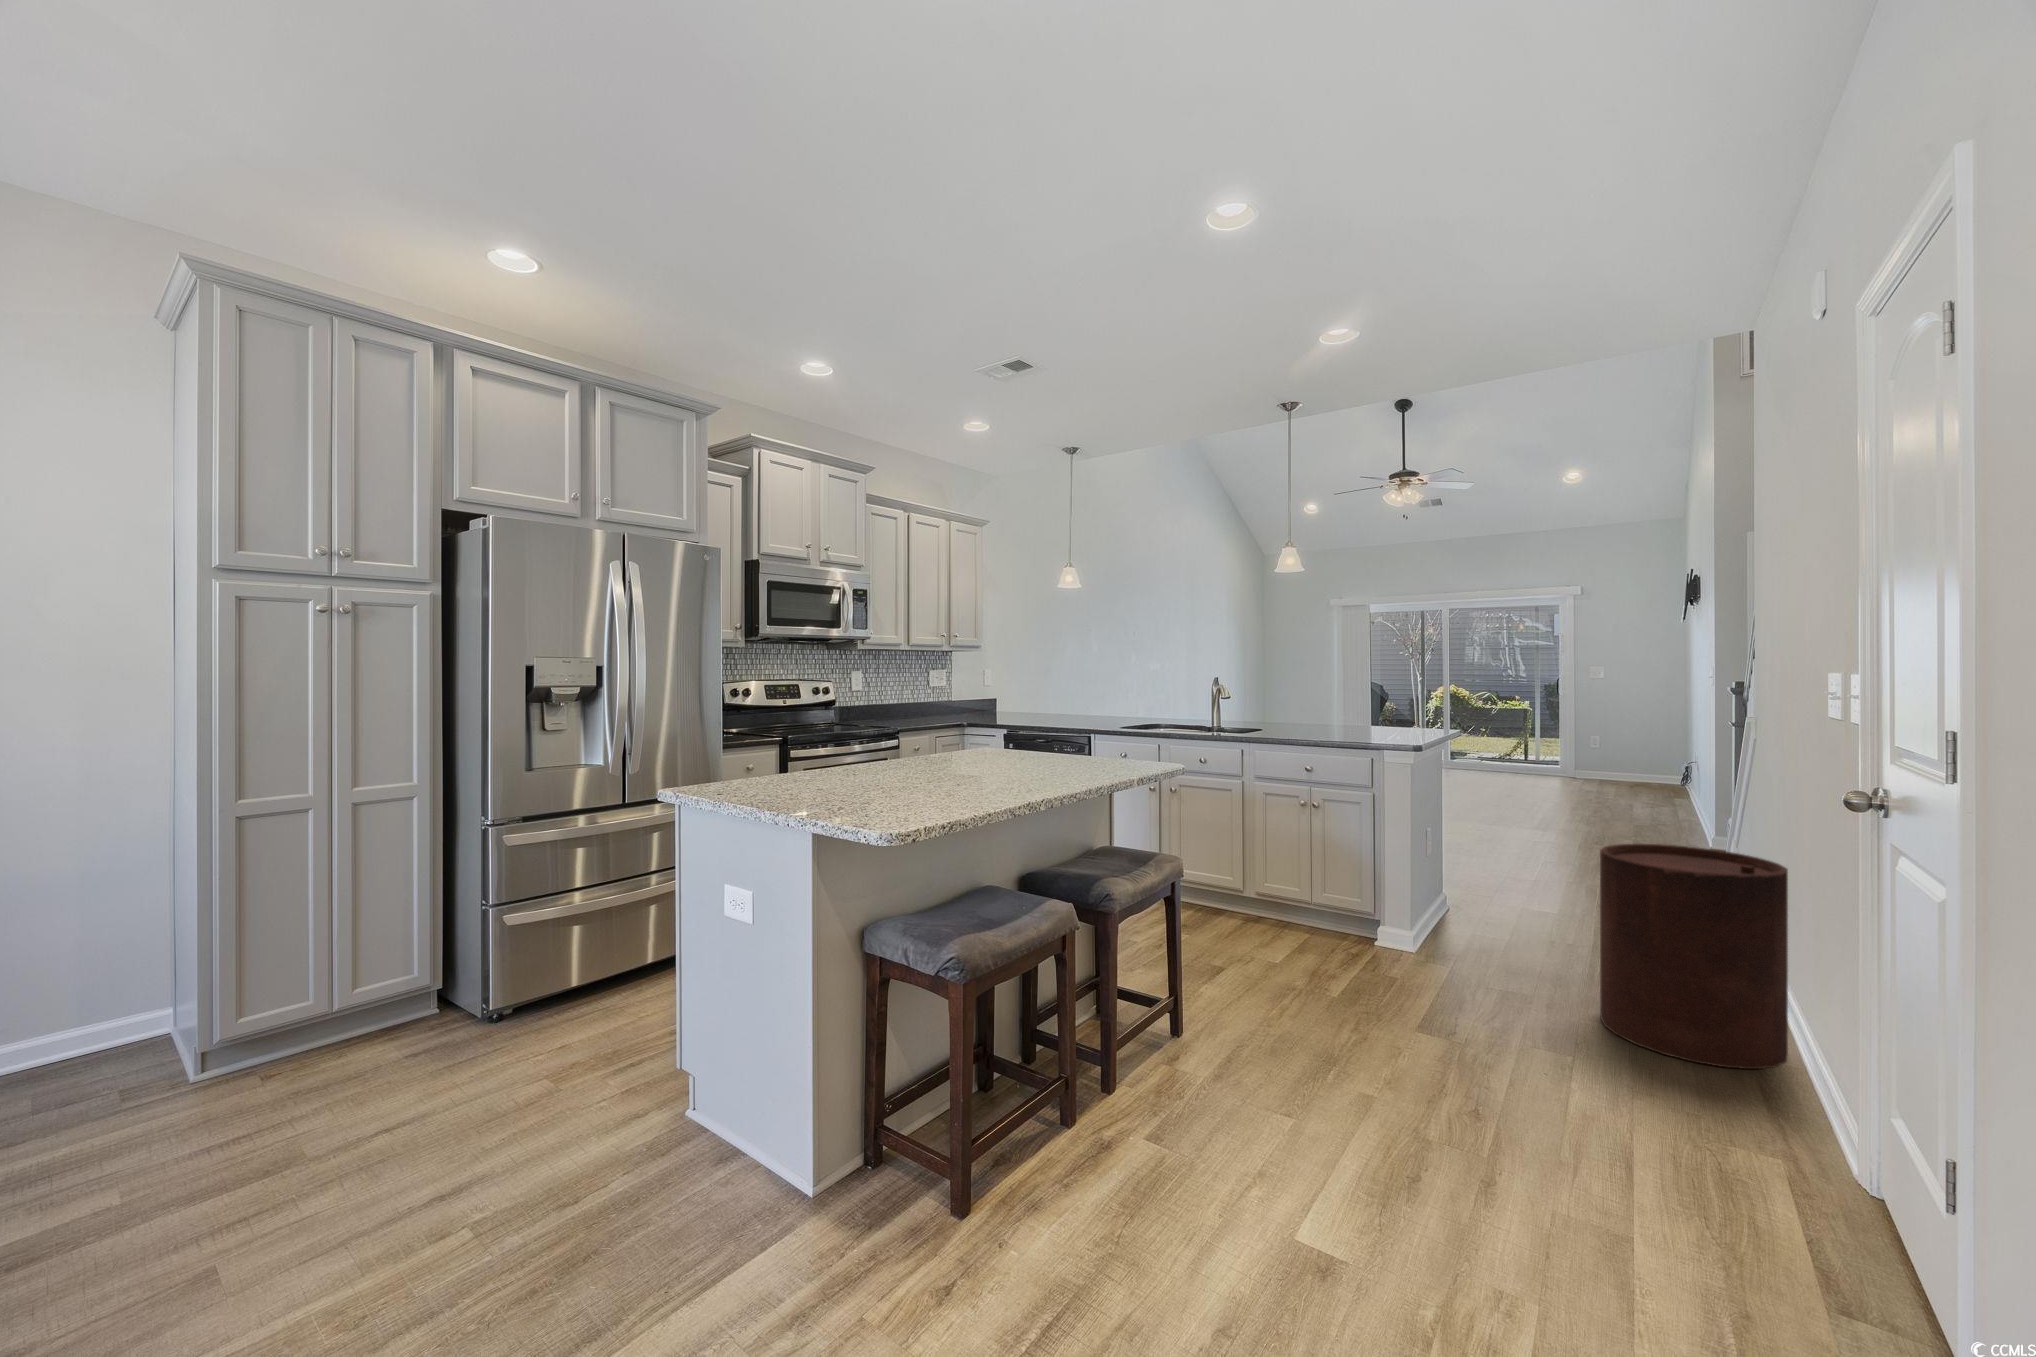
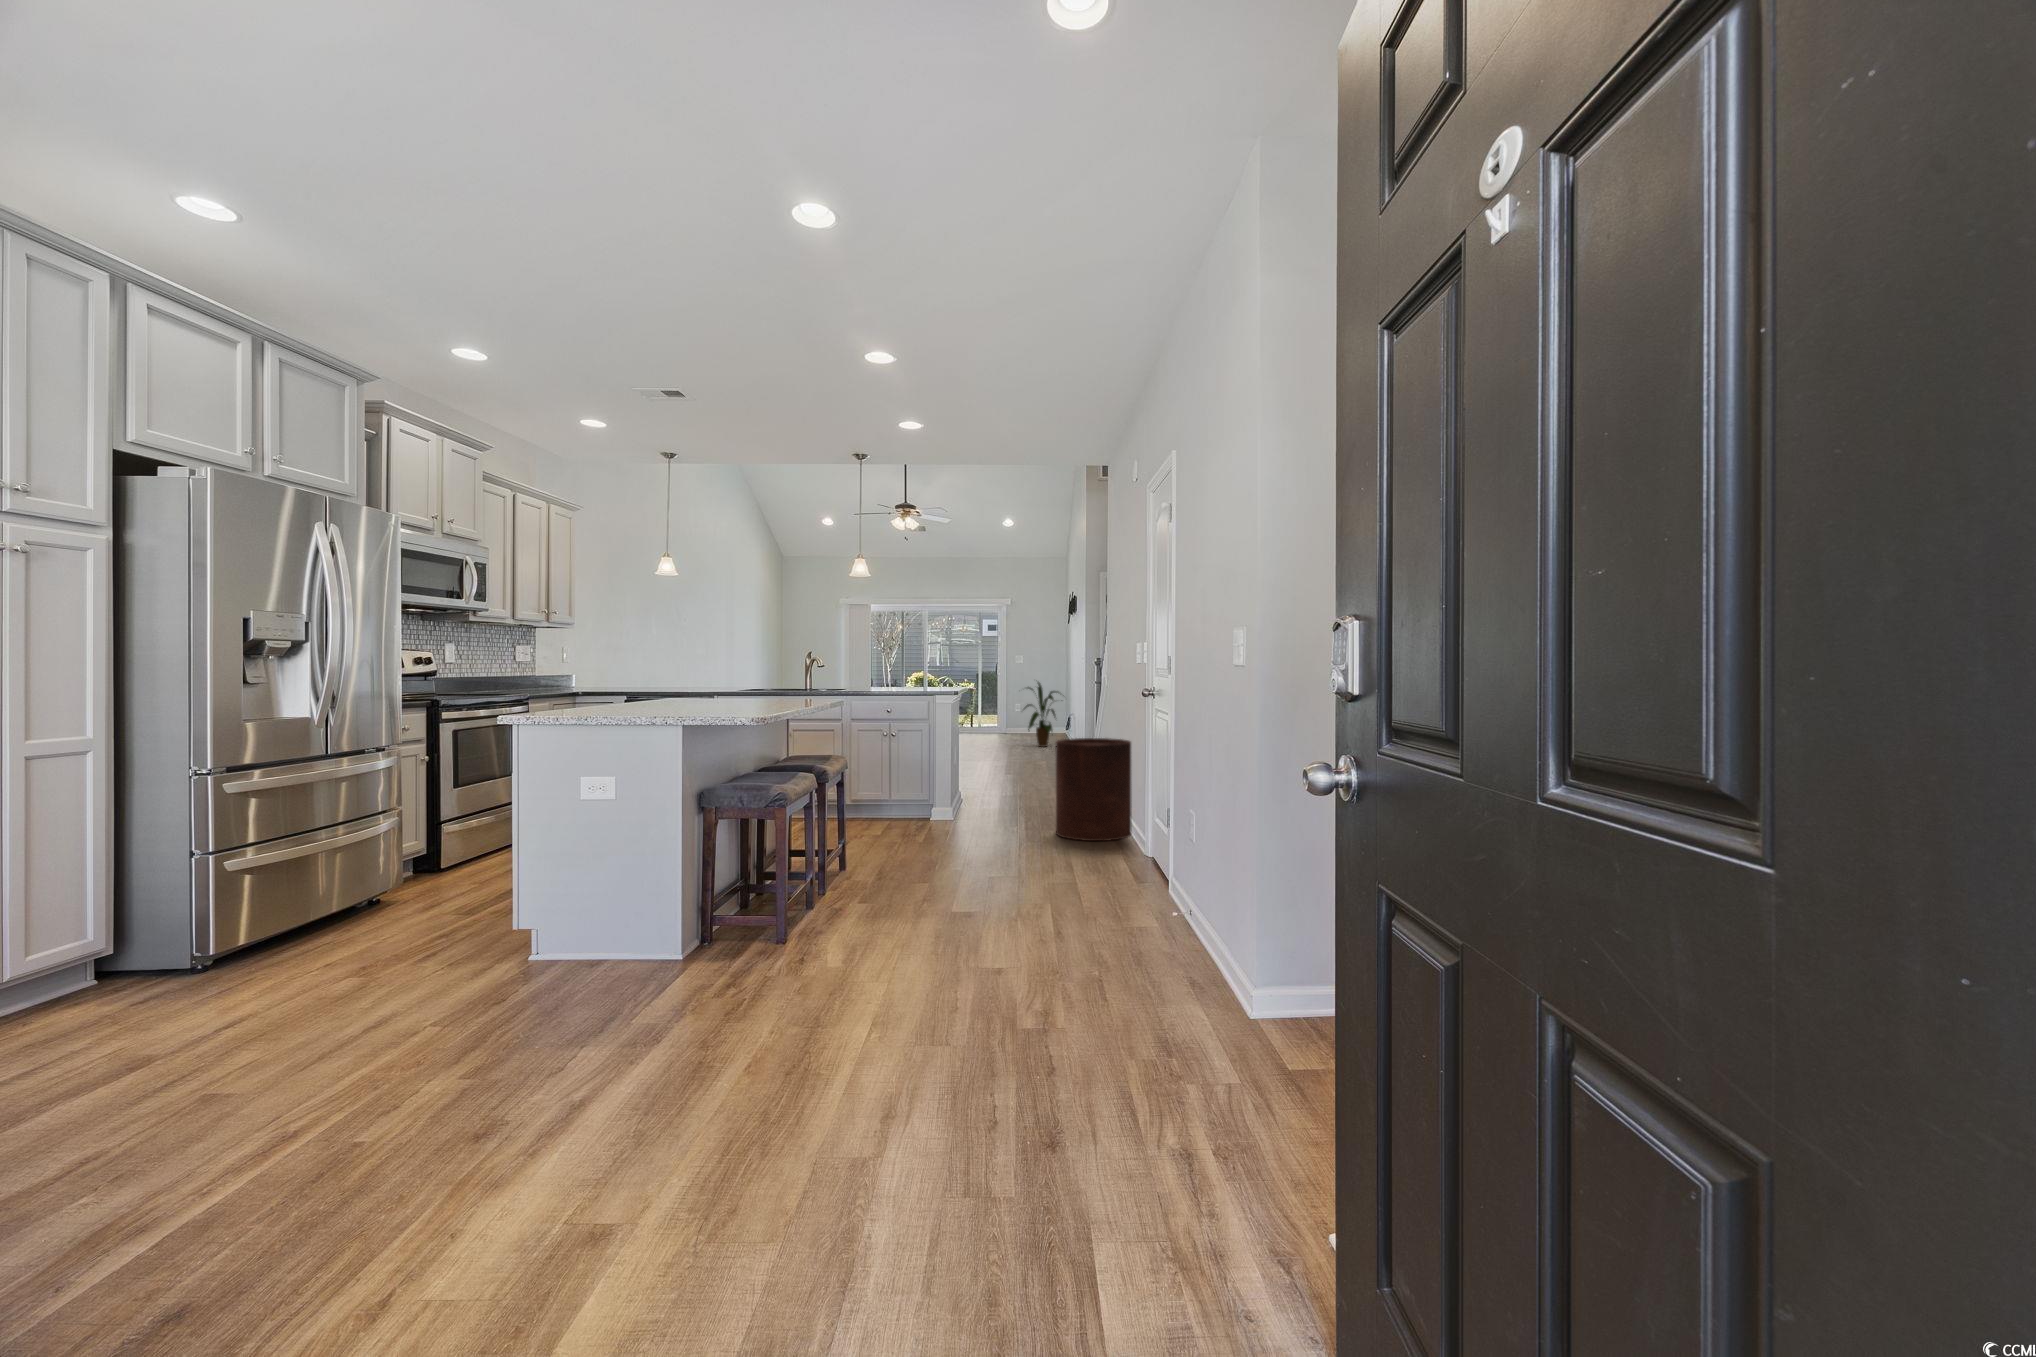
house plant: none [1600,703,1690,806] -> present [1024,682,1059,747]

